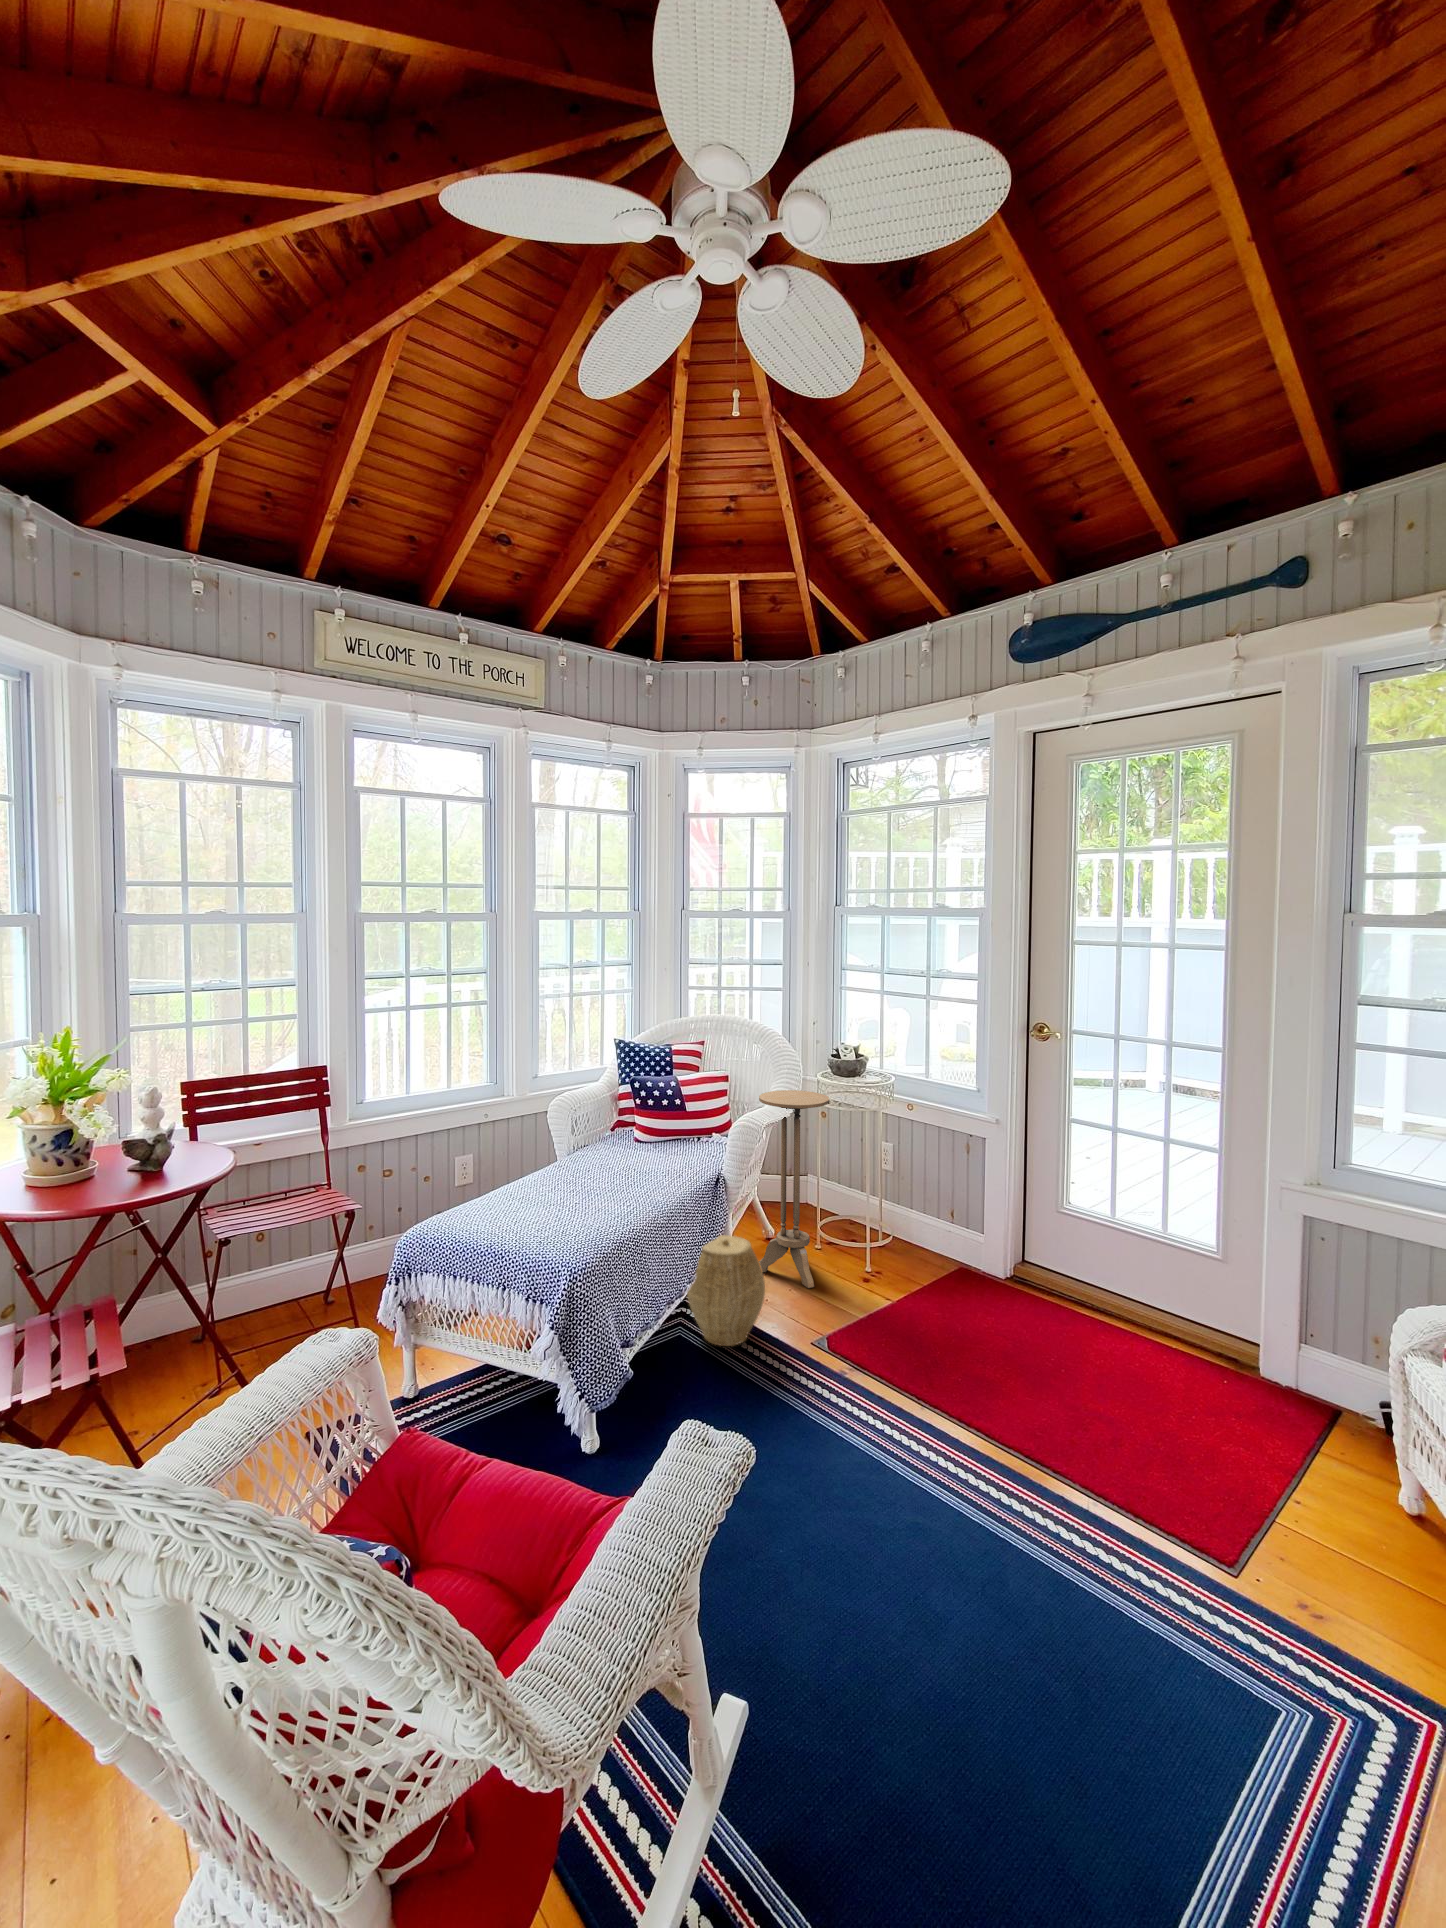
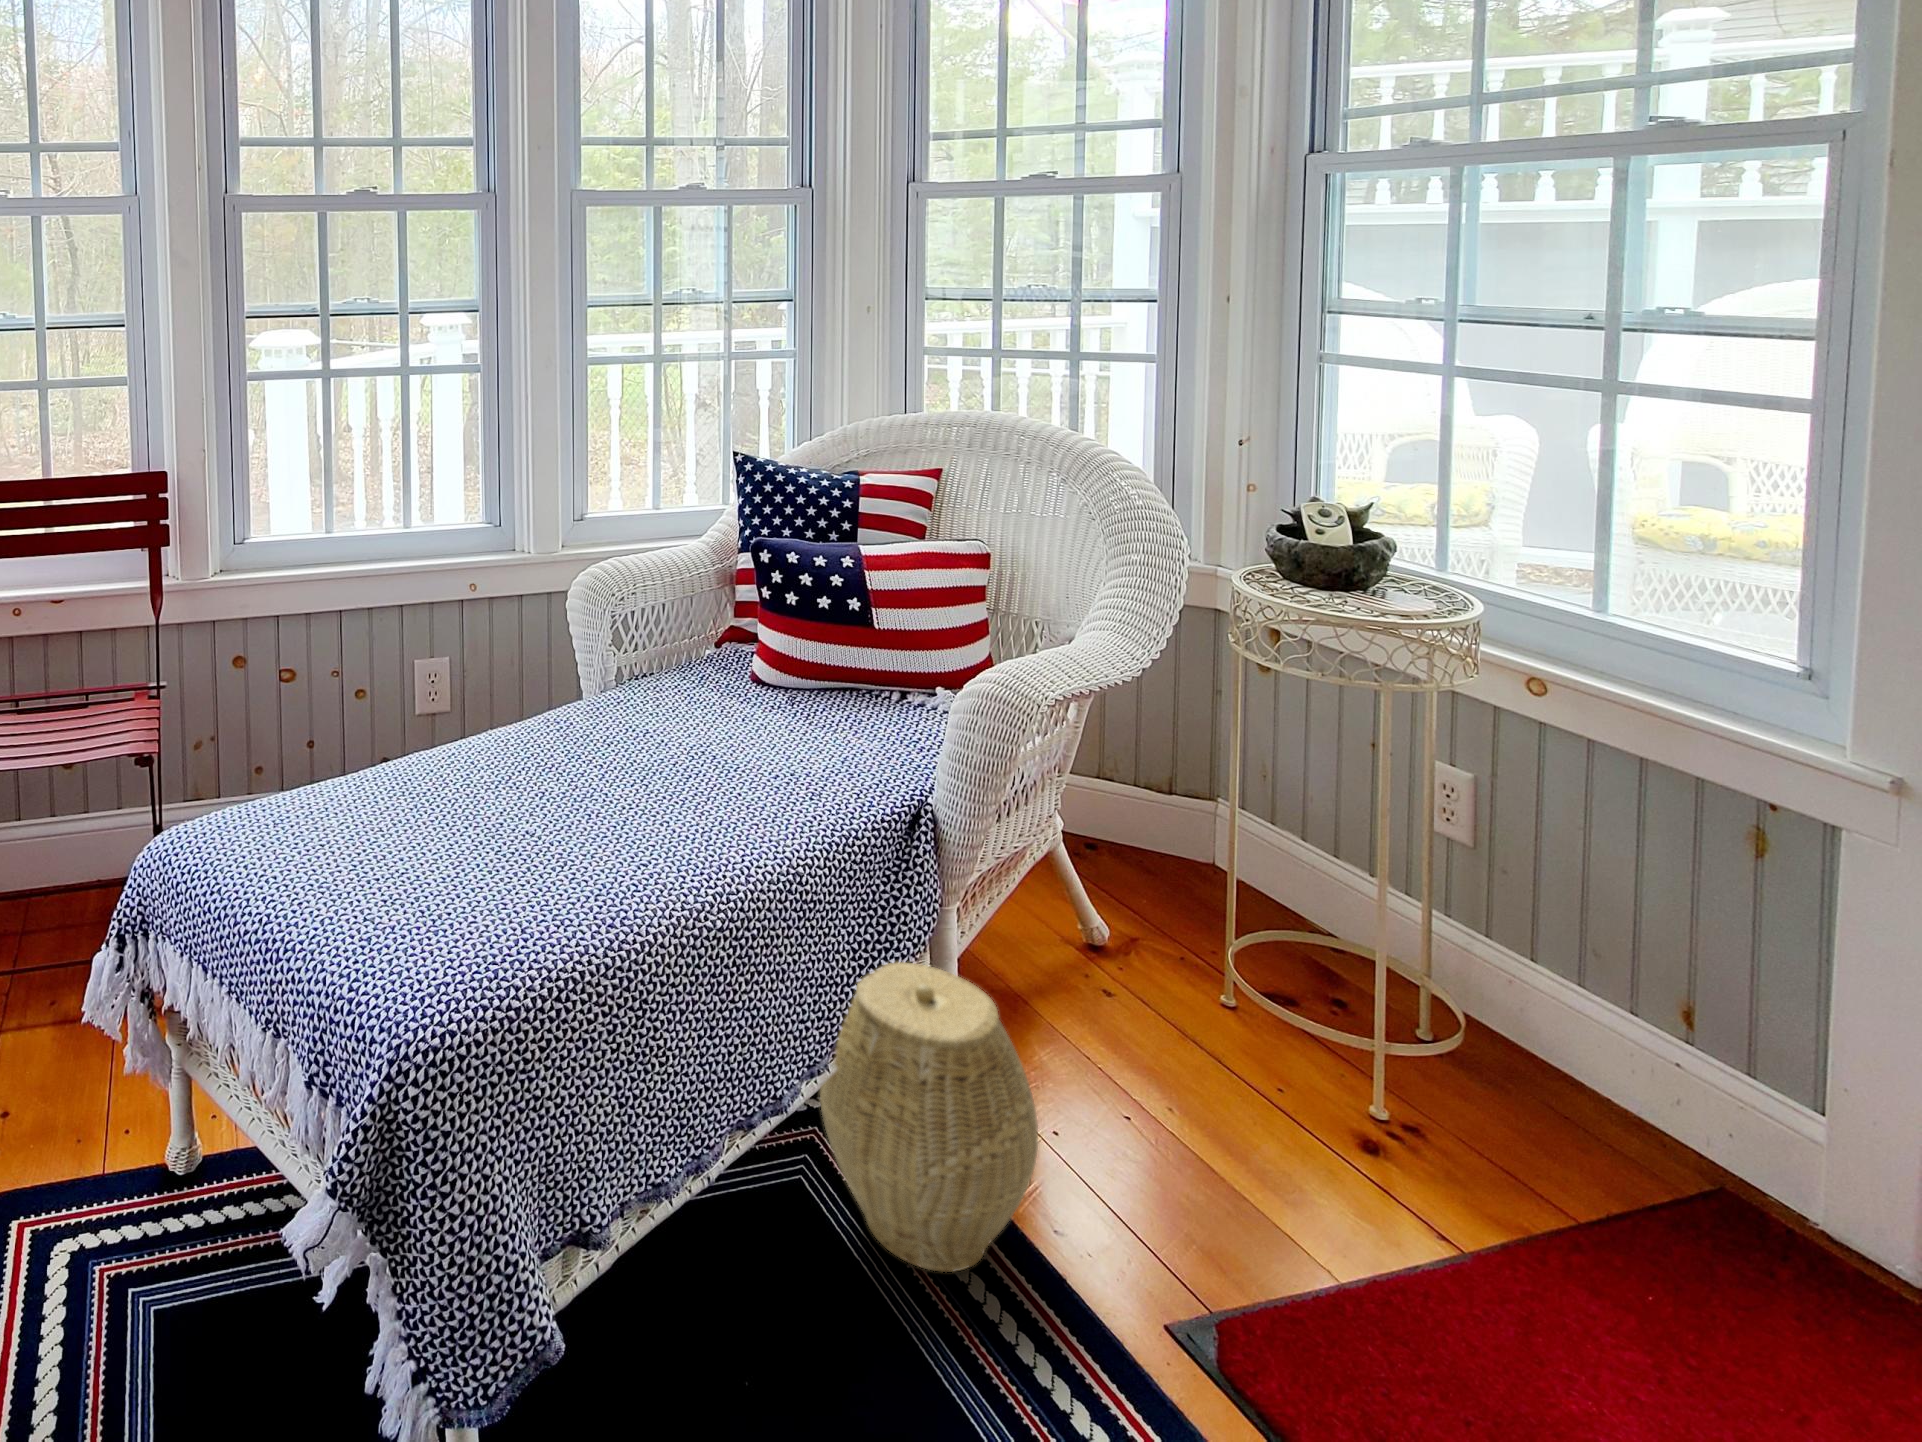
side table: present [759,1090,829,1288] -> none [1046,602,1268,1129]

